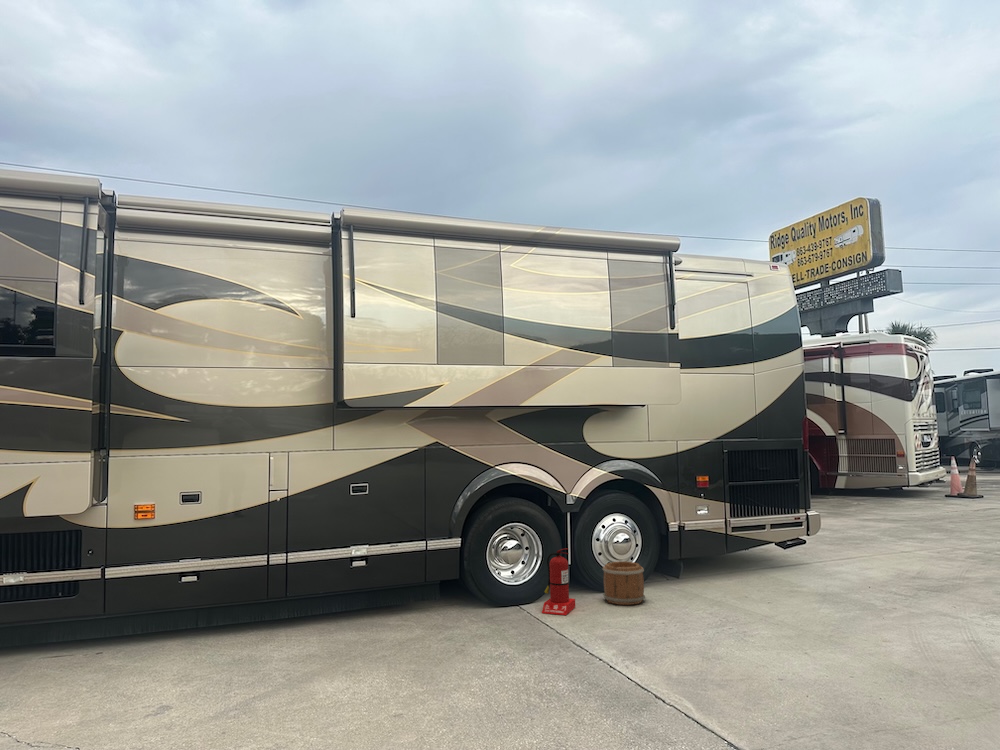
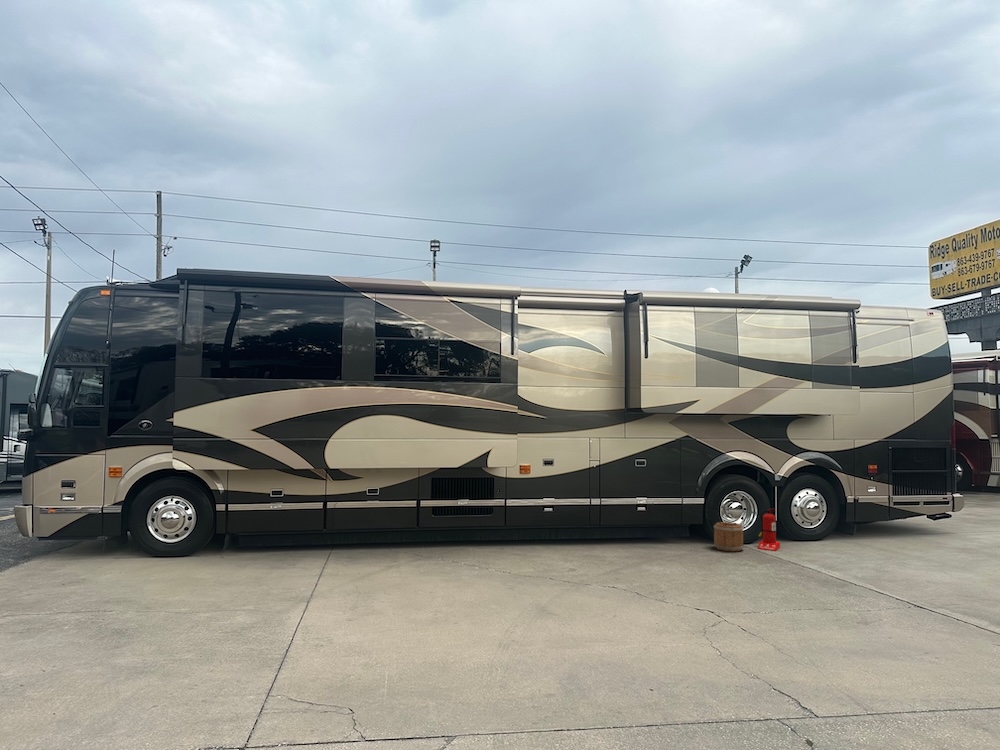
bucket: present [603,561,645,605] -> present [714,522,744,551]

